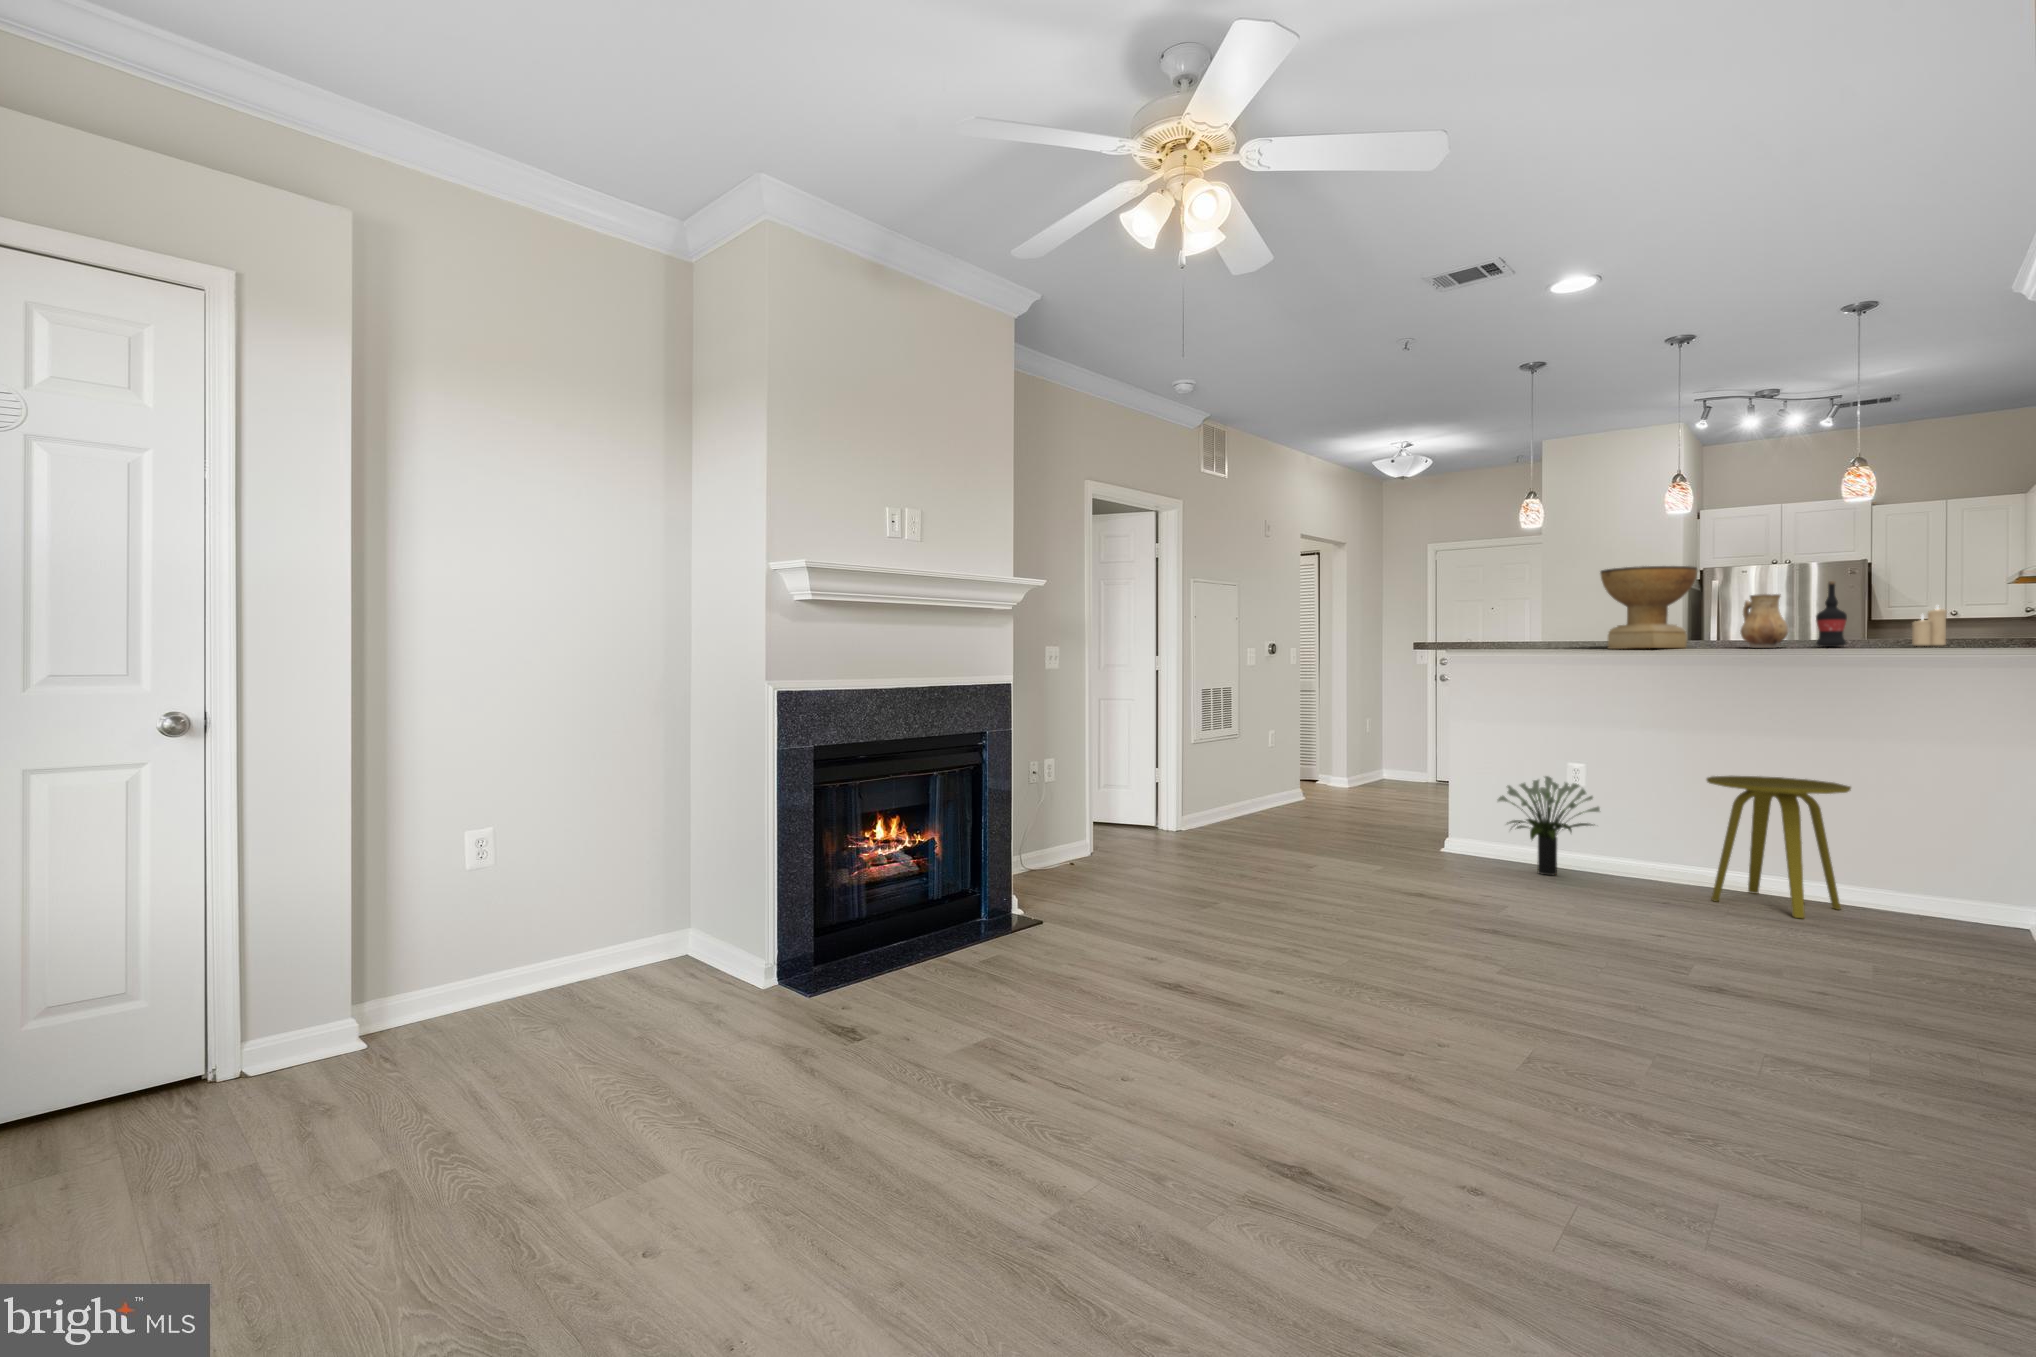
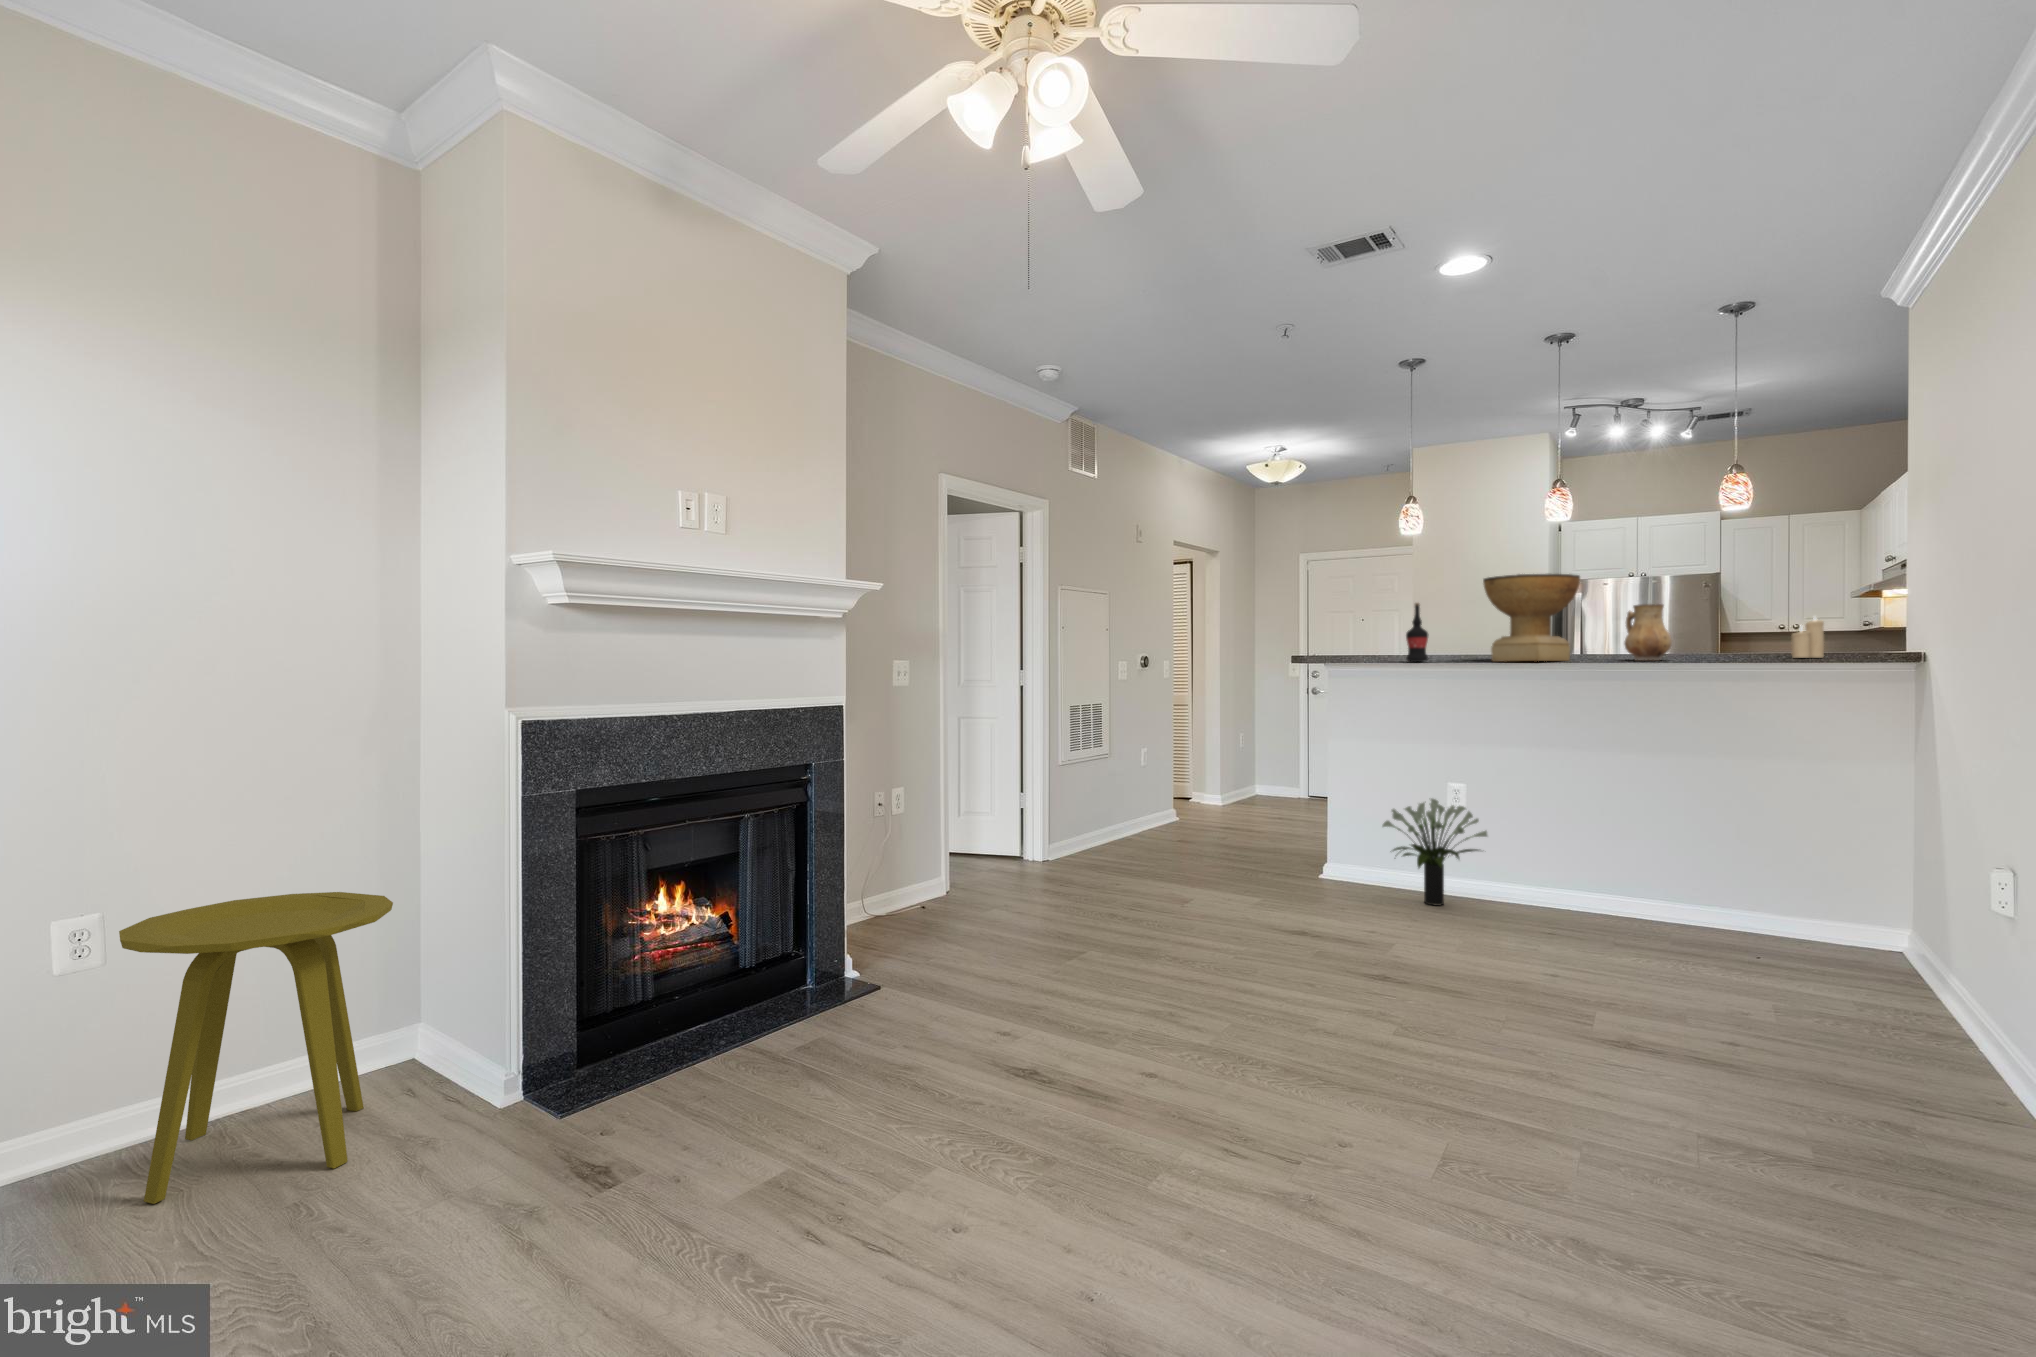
wine bottle: present [1816,581,1847,647] -> present [1406,603,1428,662]
side table: present [1707,776,1851,918] -> present [119,892,393,1204]

